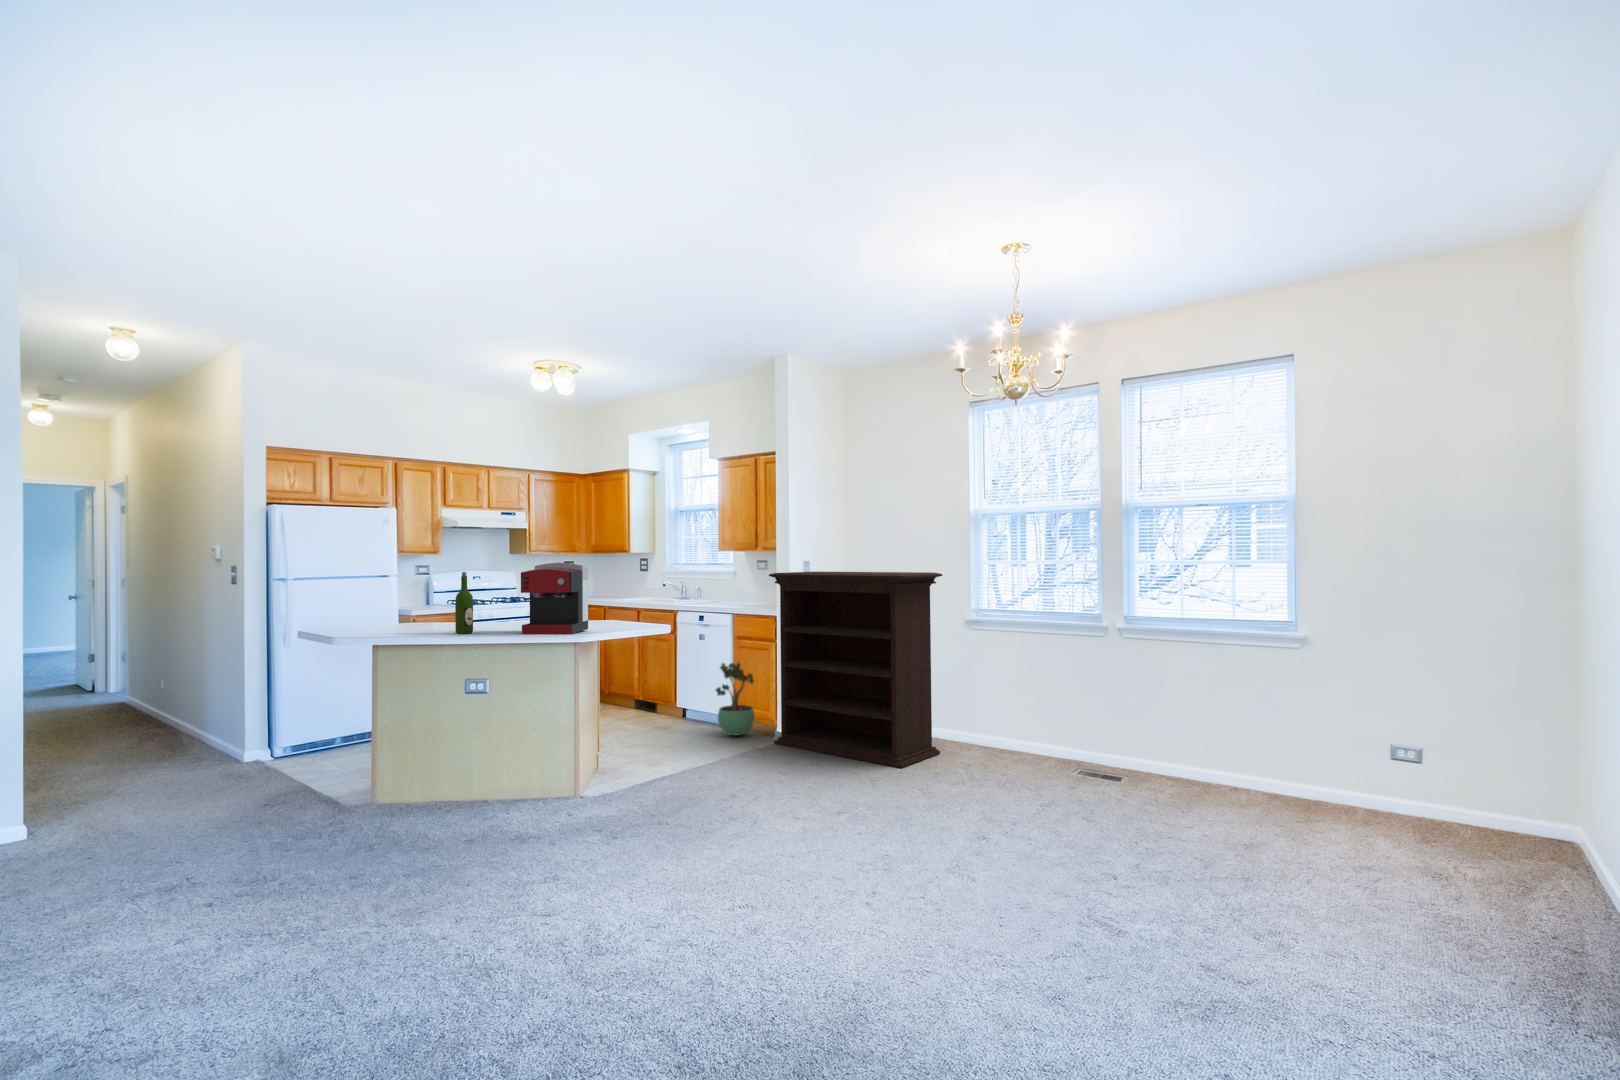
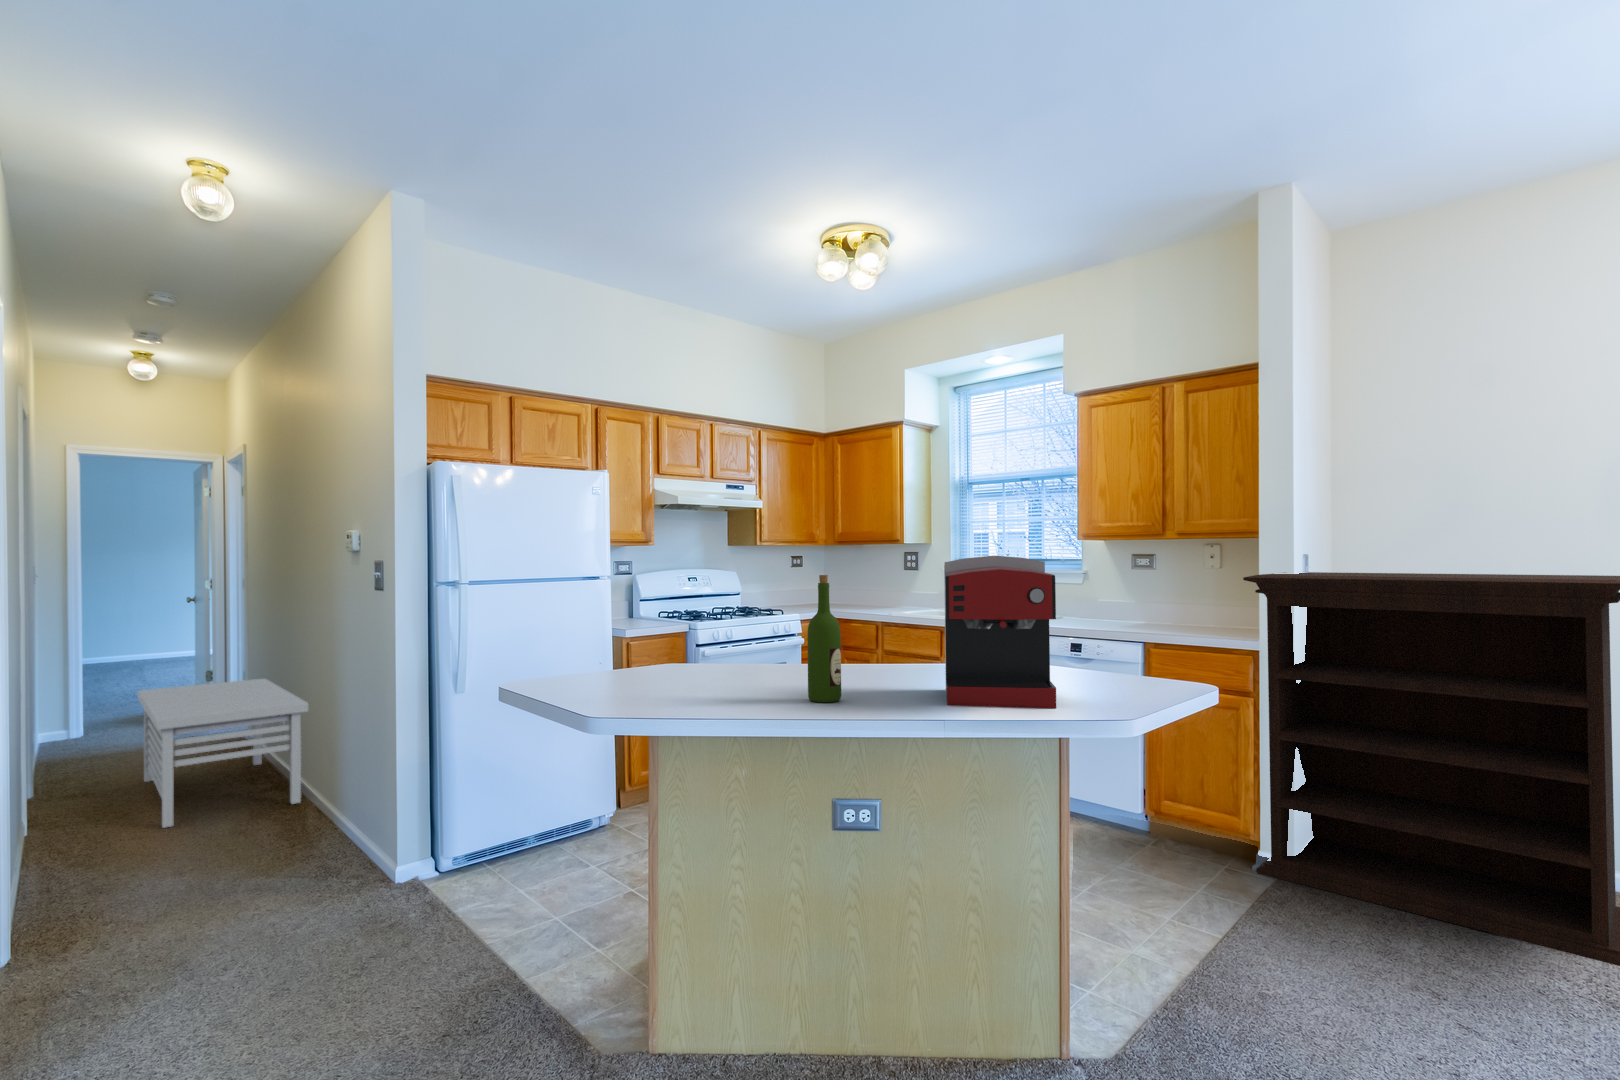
storage bench: none [47,653,183,747] -> present [138,679,308,828]
potted plant: present [716,663,755,736] -> none [1118,724,1204,848]

